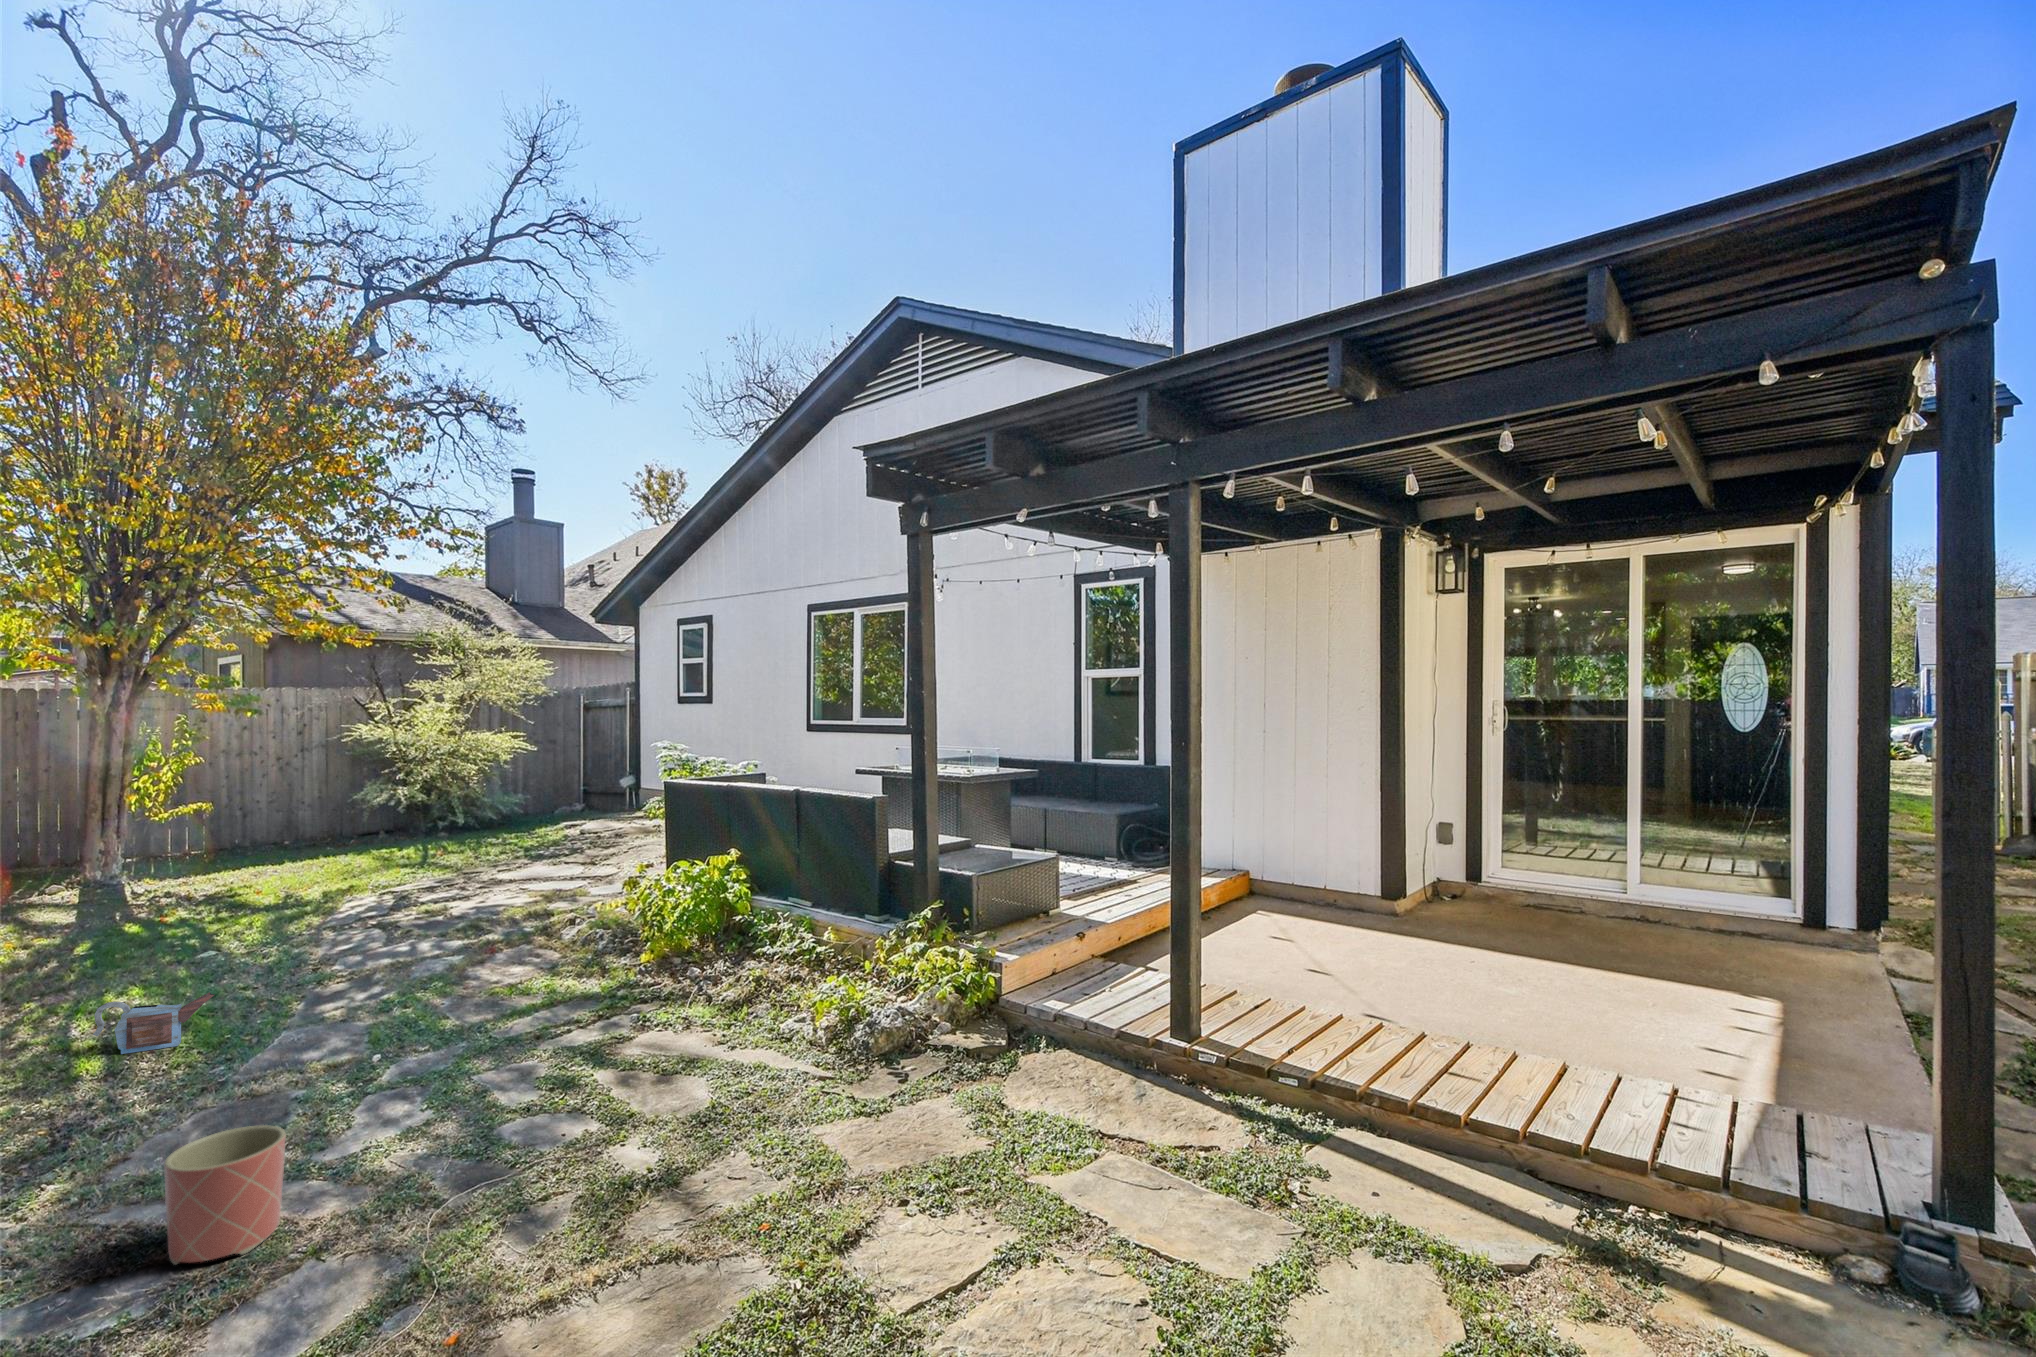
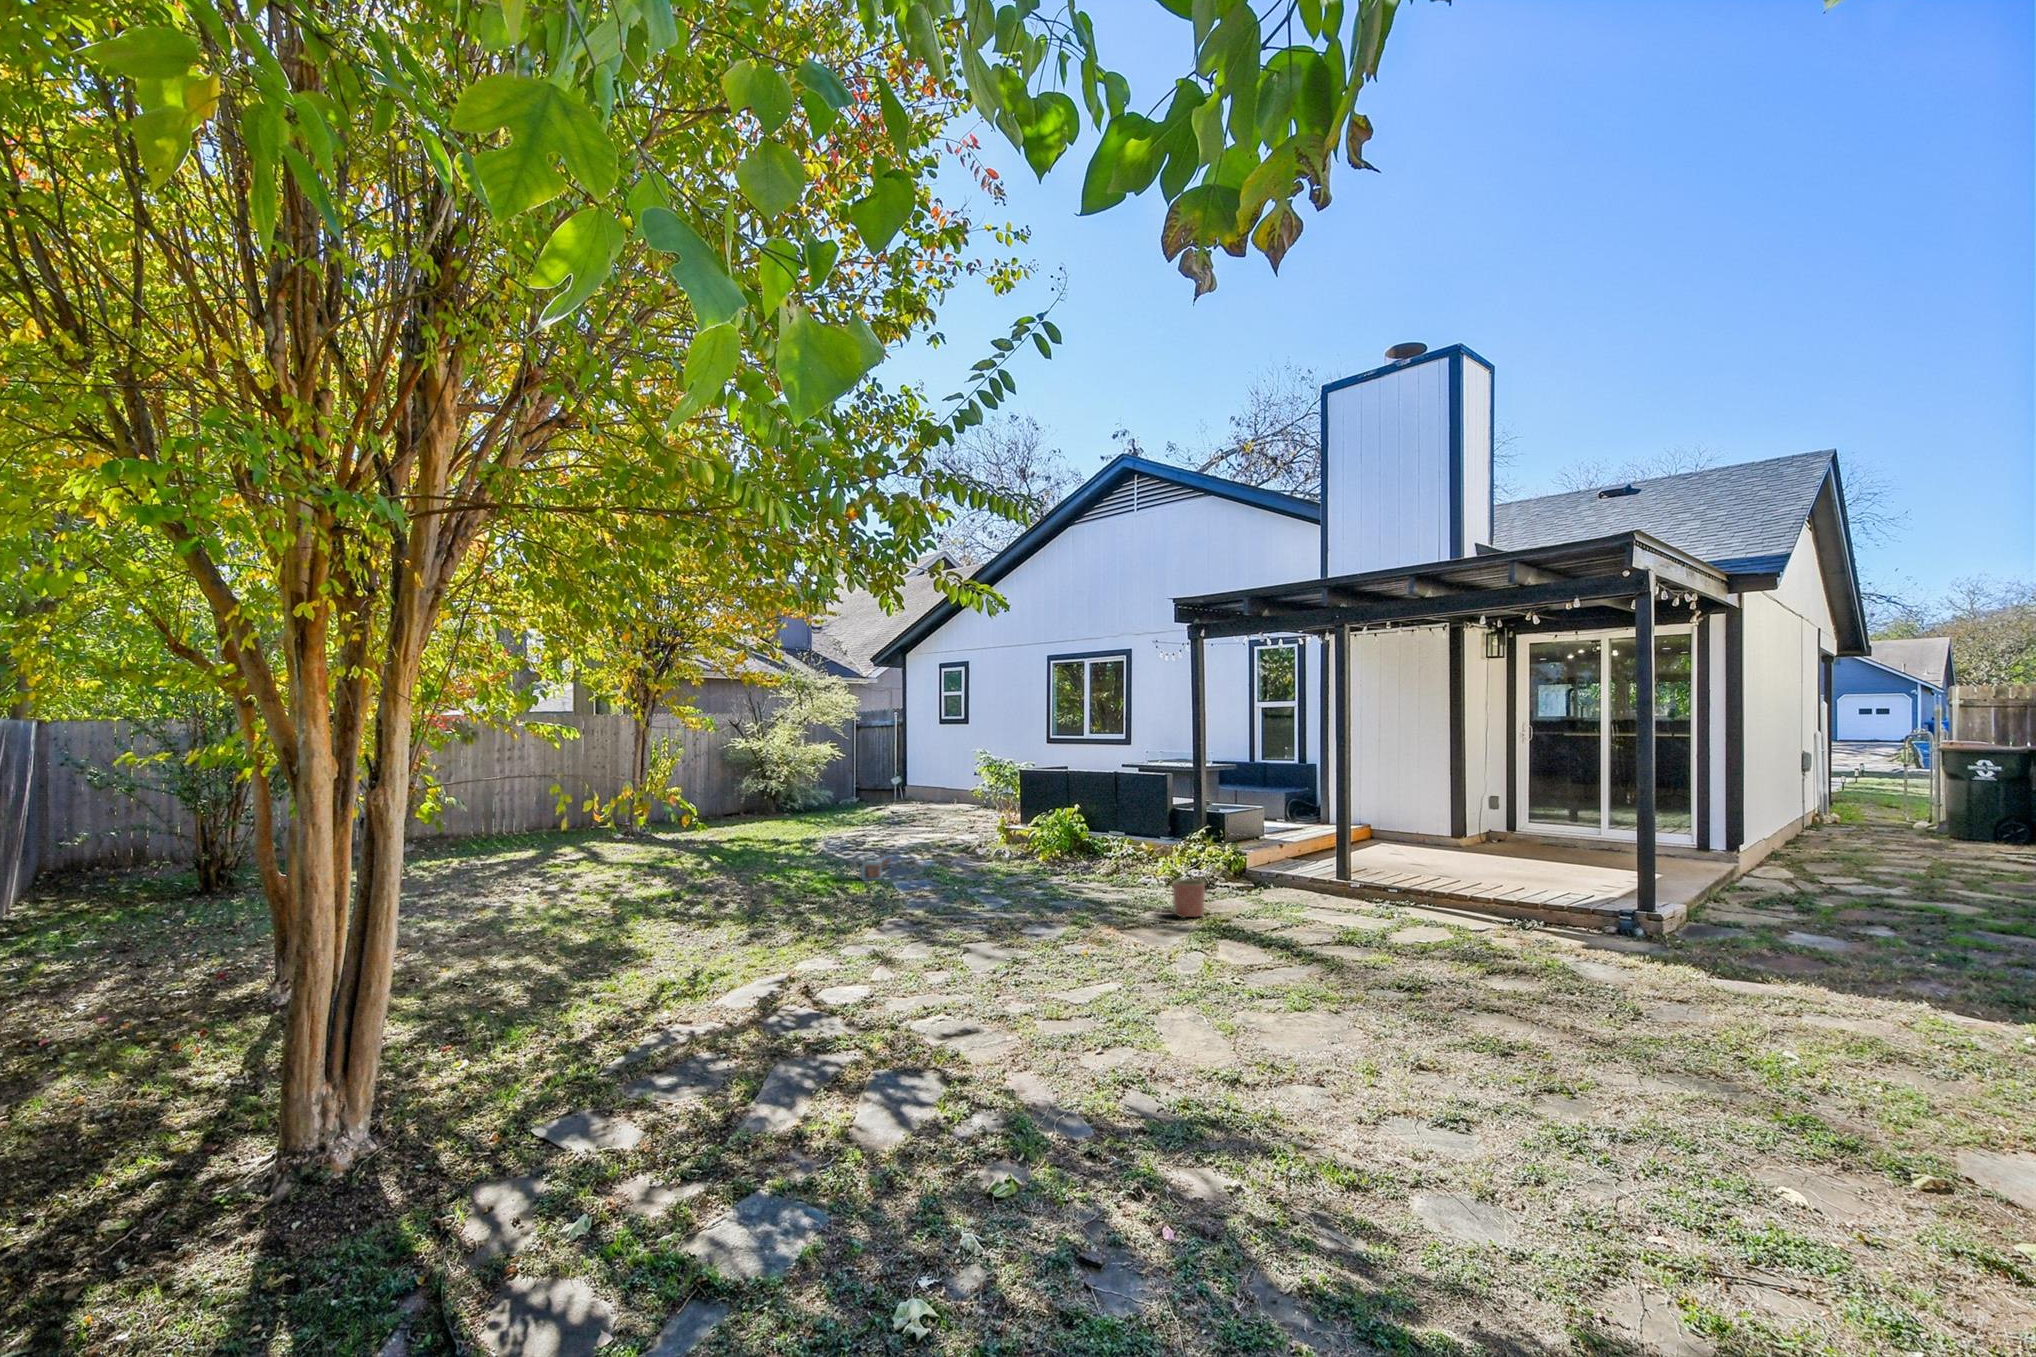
planter: present [164,1125,286,1265] -> present [1173,879,1205,918]

